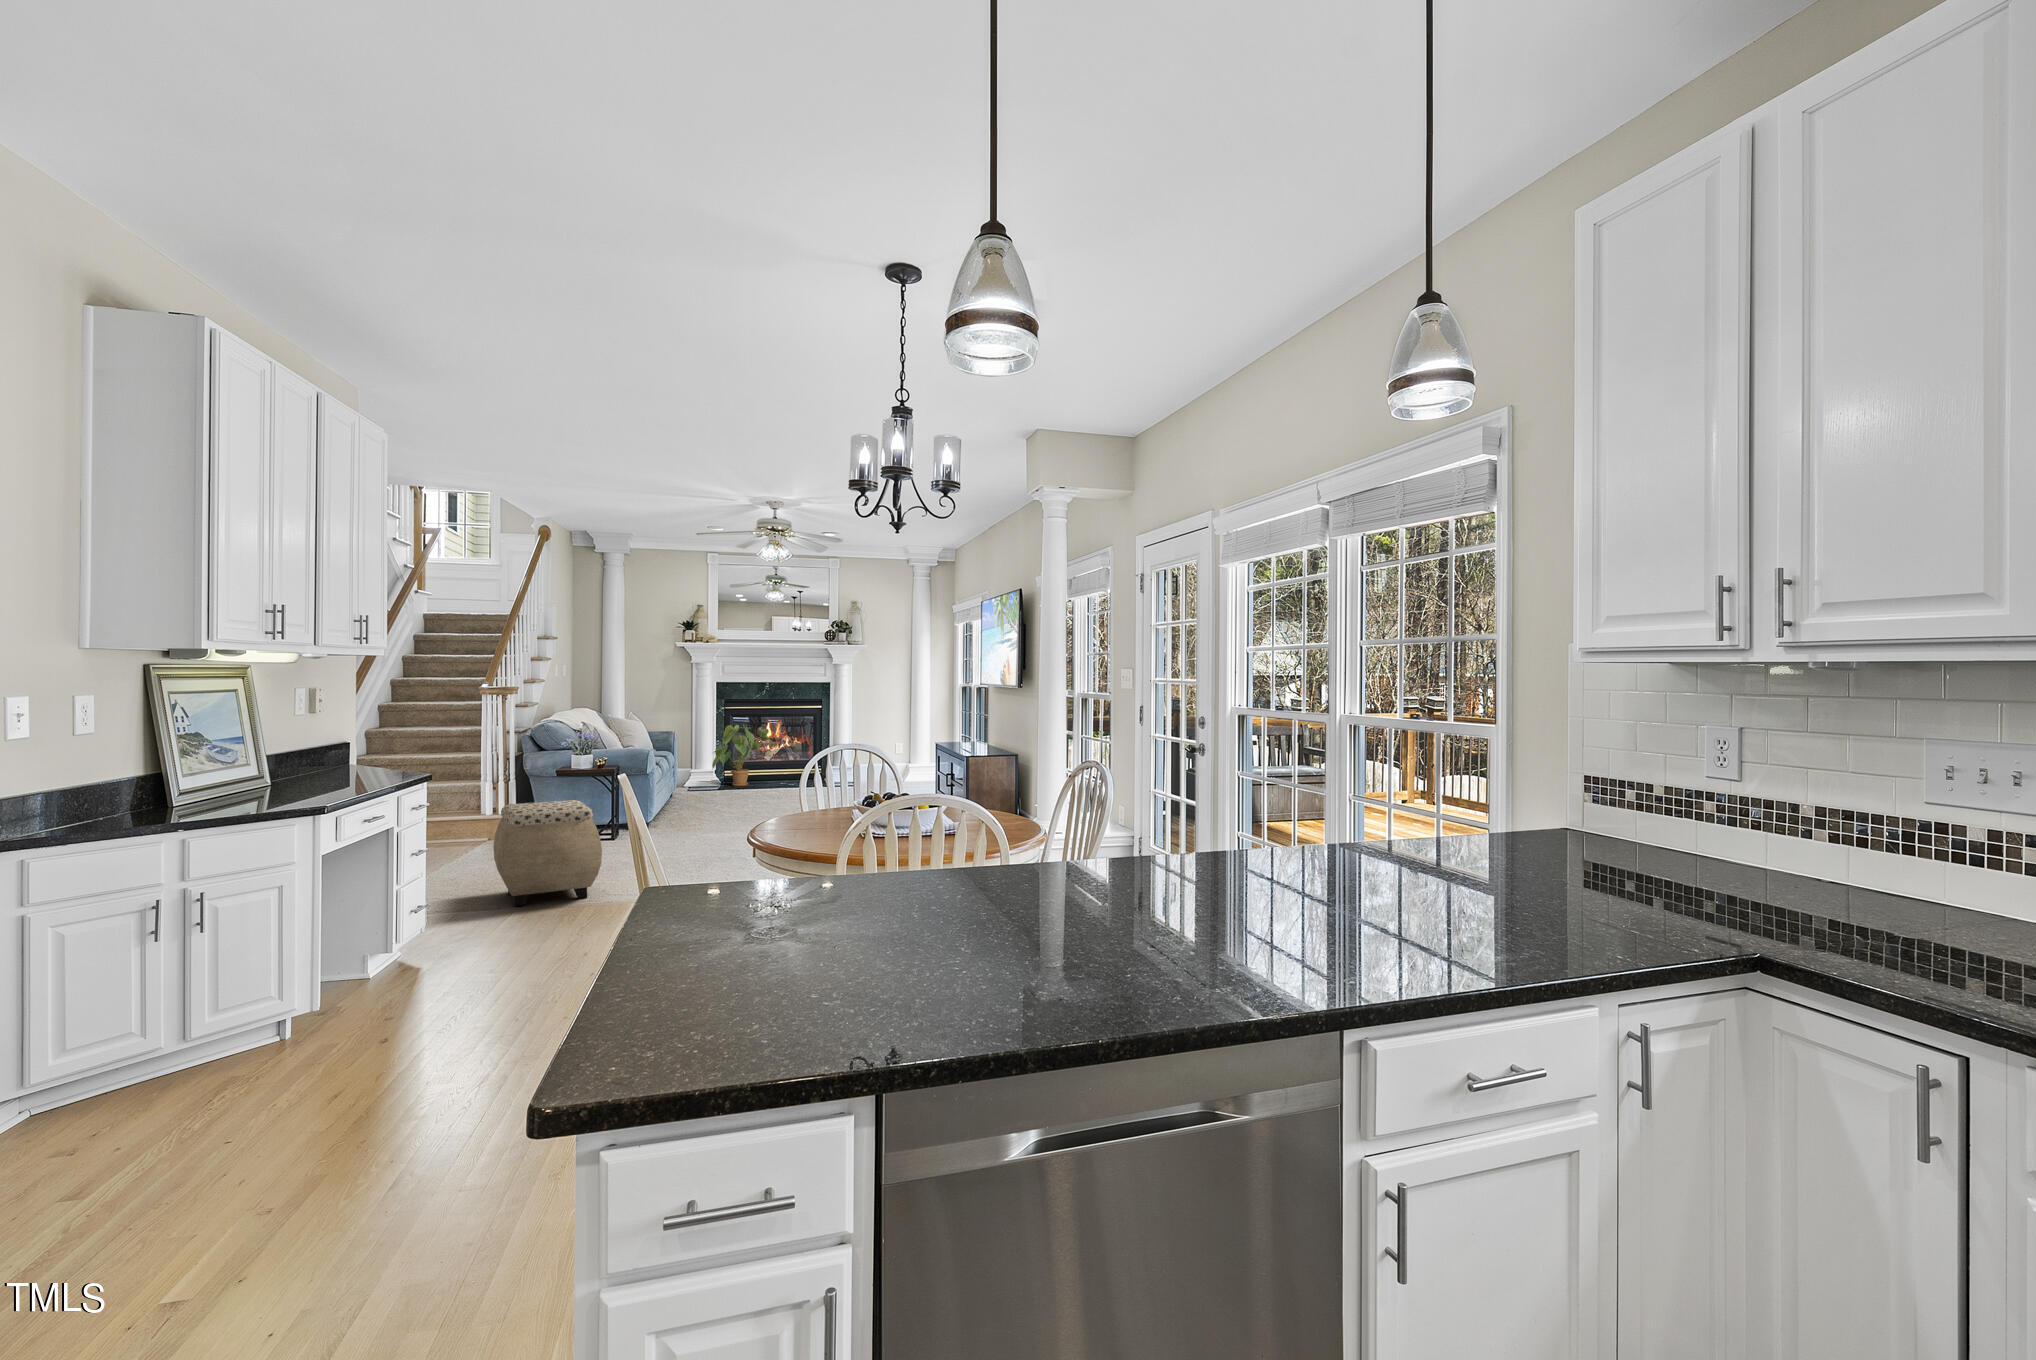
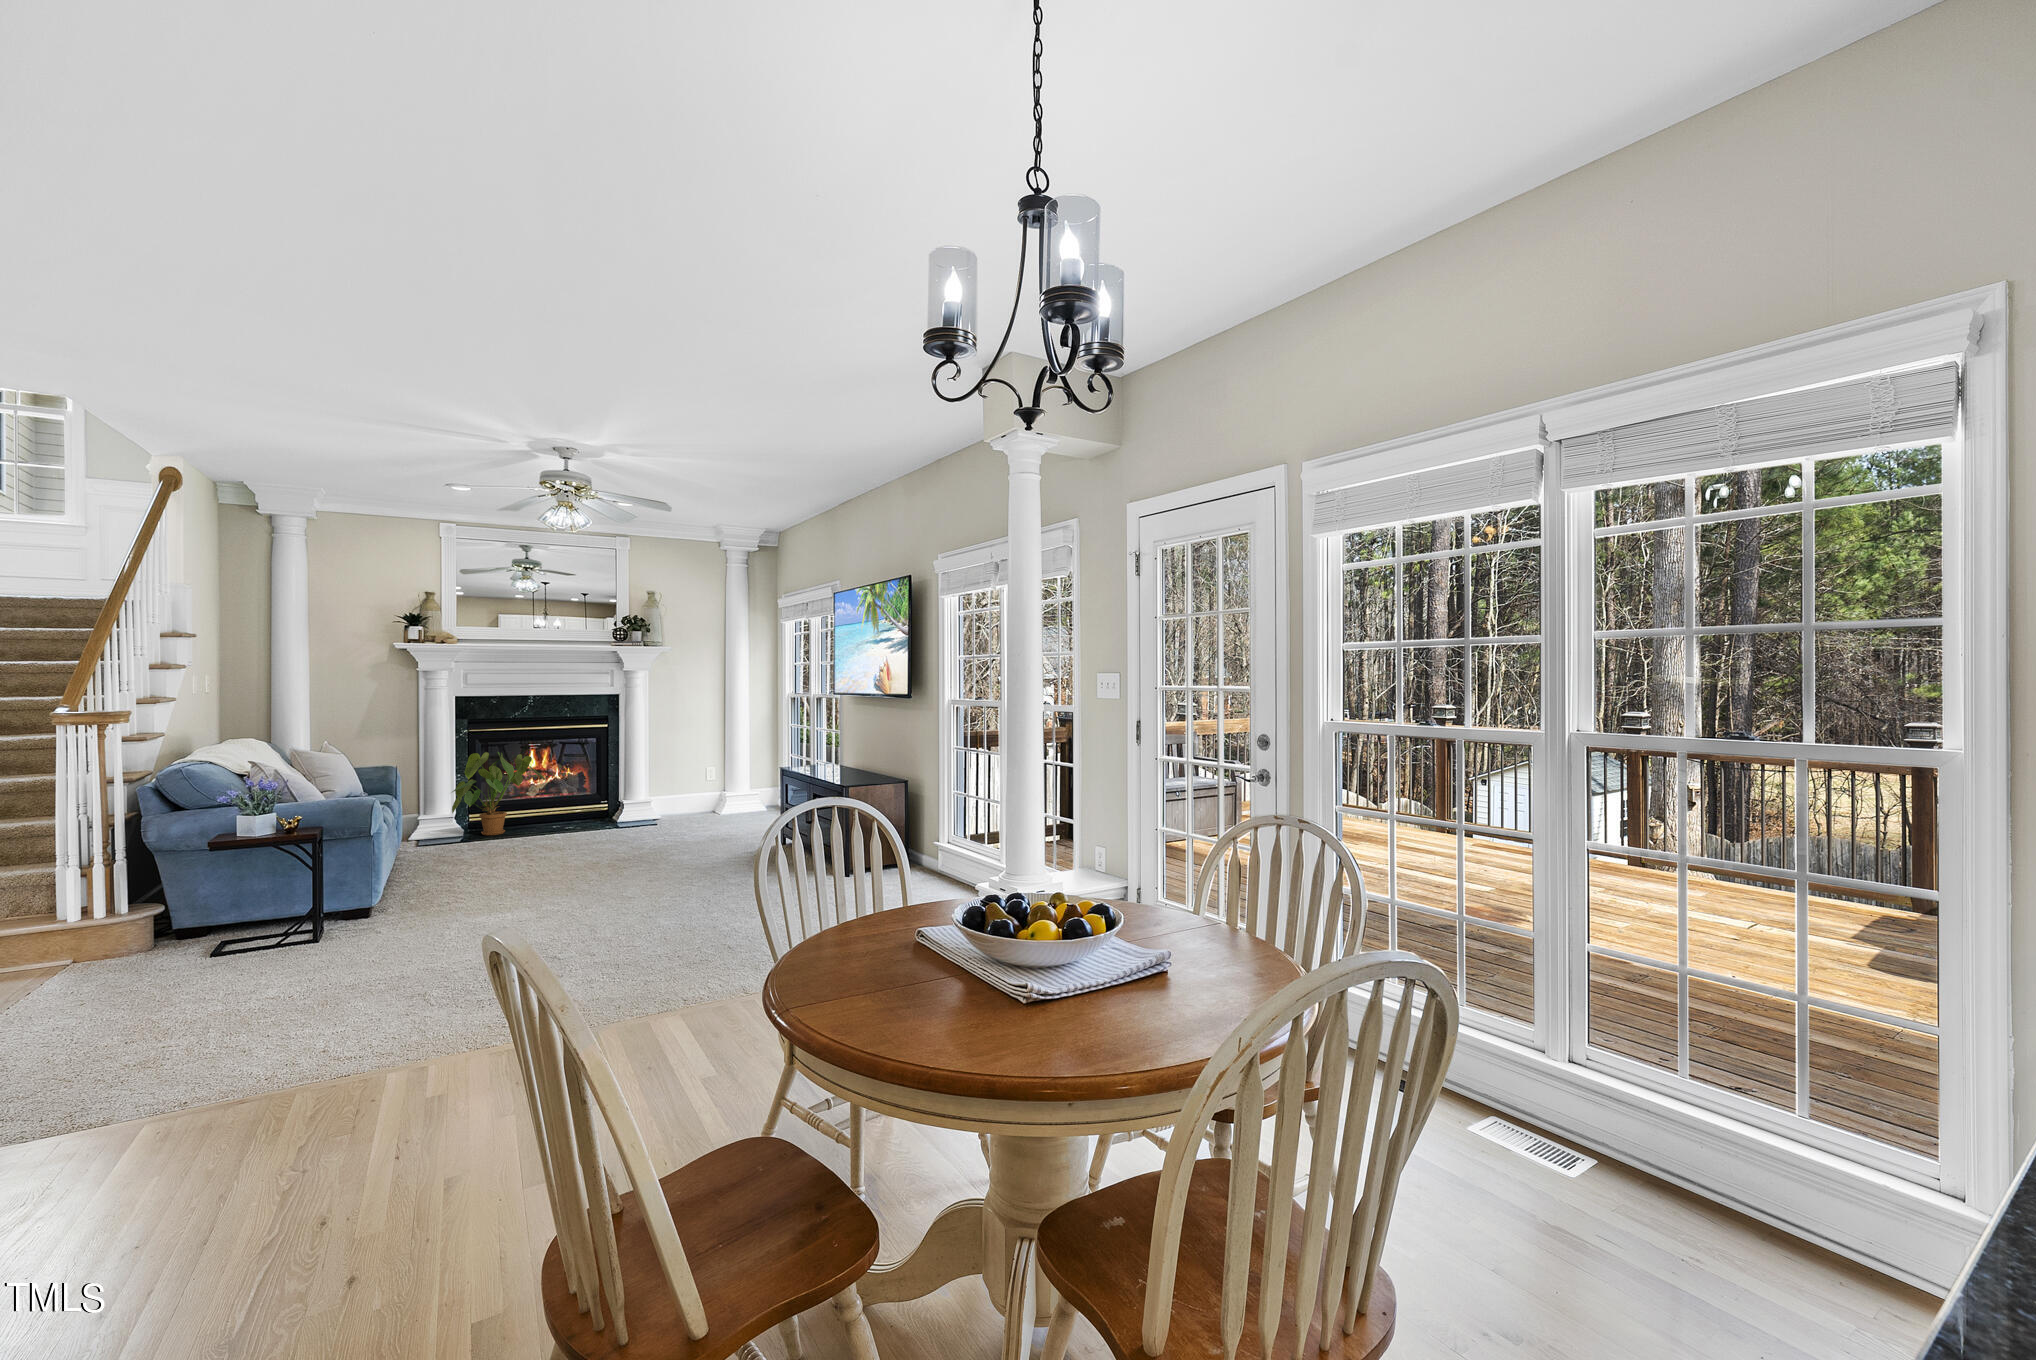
ottoman: present [493,800,602,906] -> none [84,910,322,1131]

